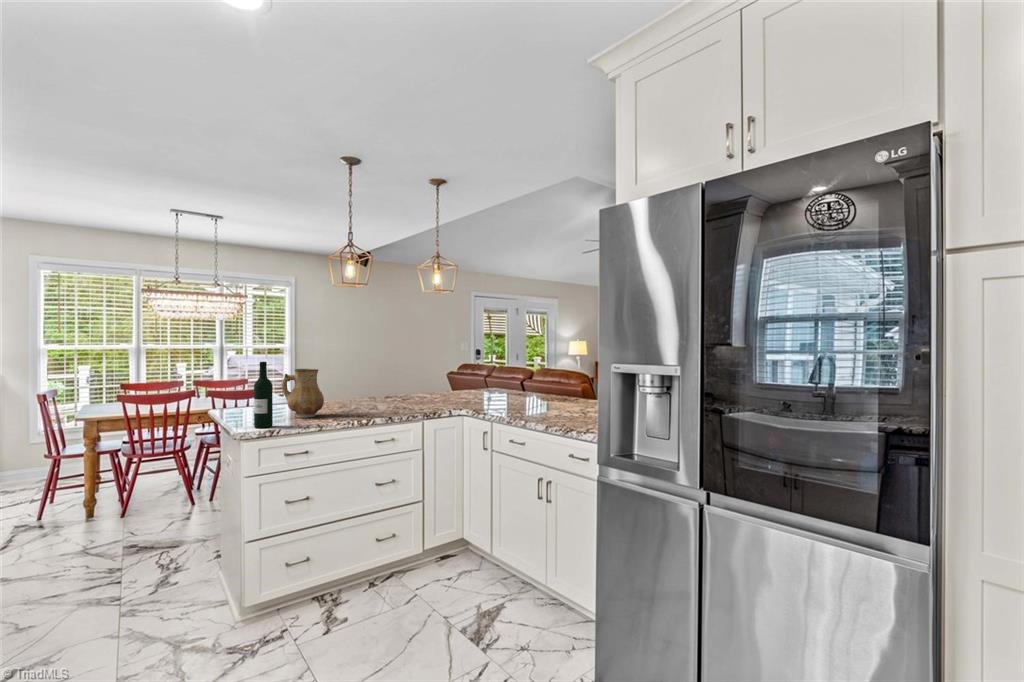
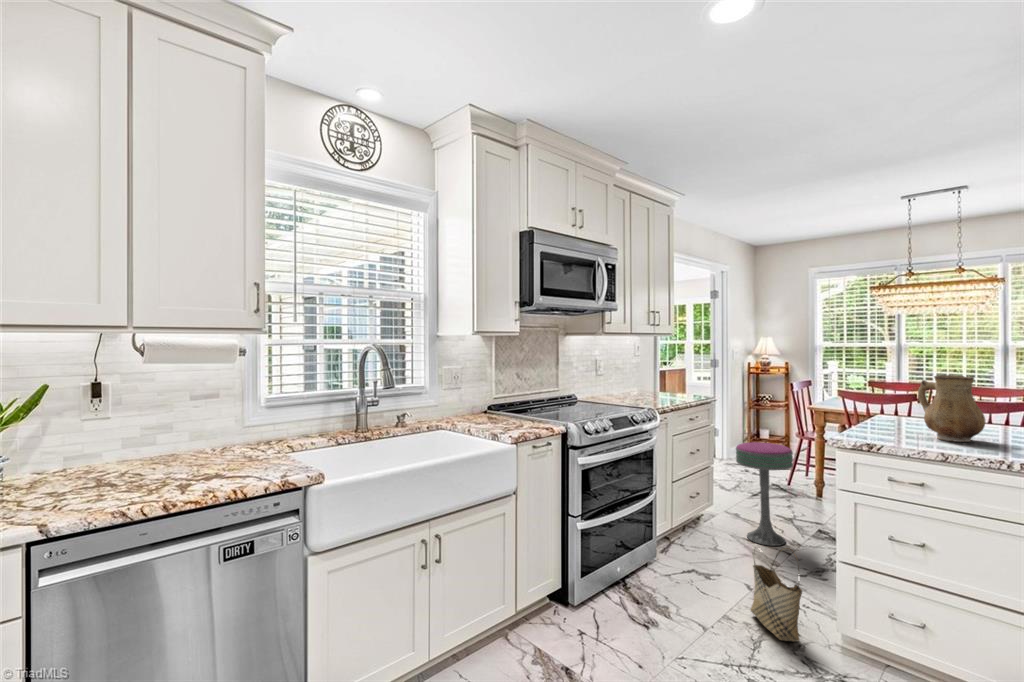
wine bottle: present [254,362,273,428] -> none [852,364,877,440]
bar stool: none [34,464,116,594] -> present [736,442,793,546]
woven basket: none [144,556,215,653] -> present [751,548,802,642]

